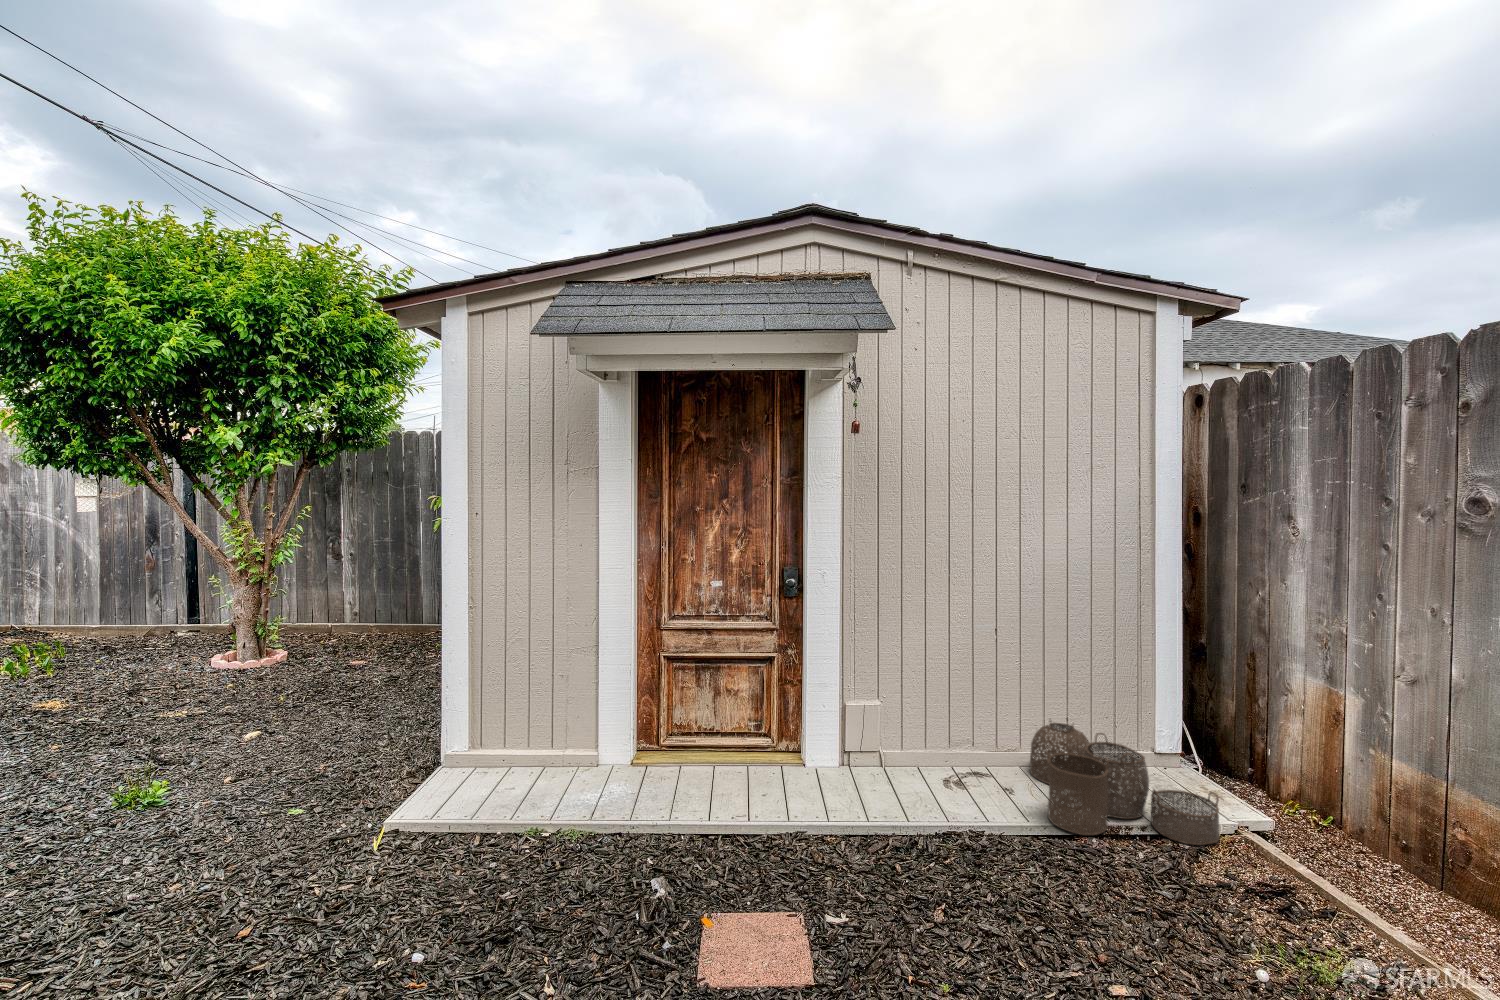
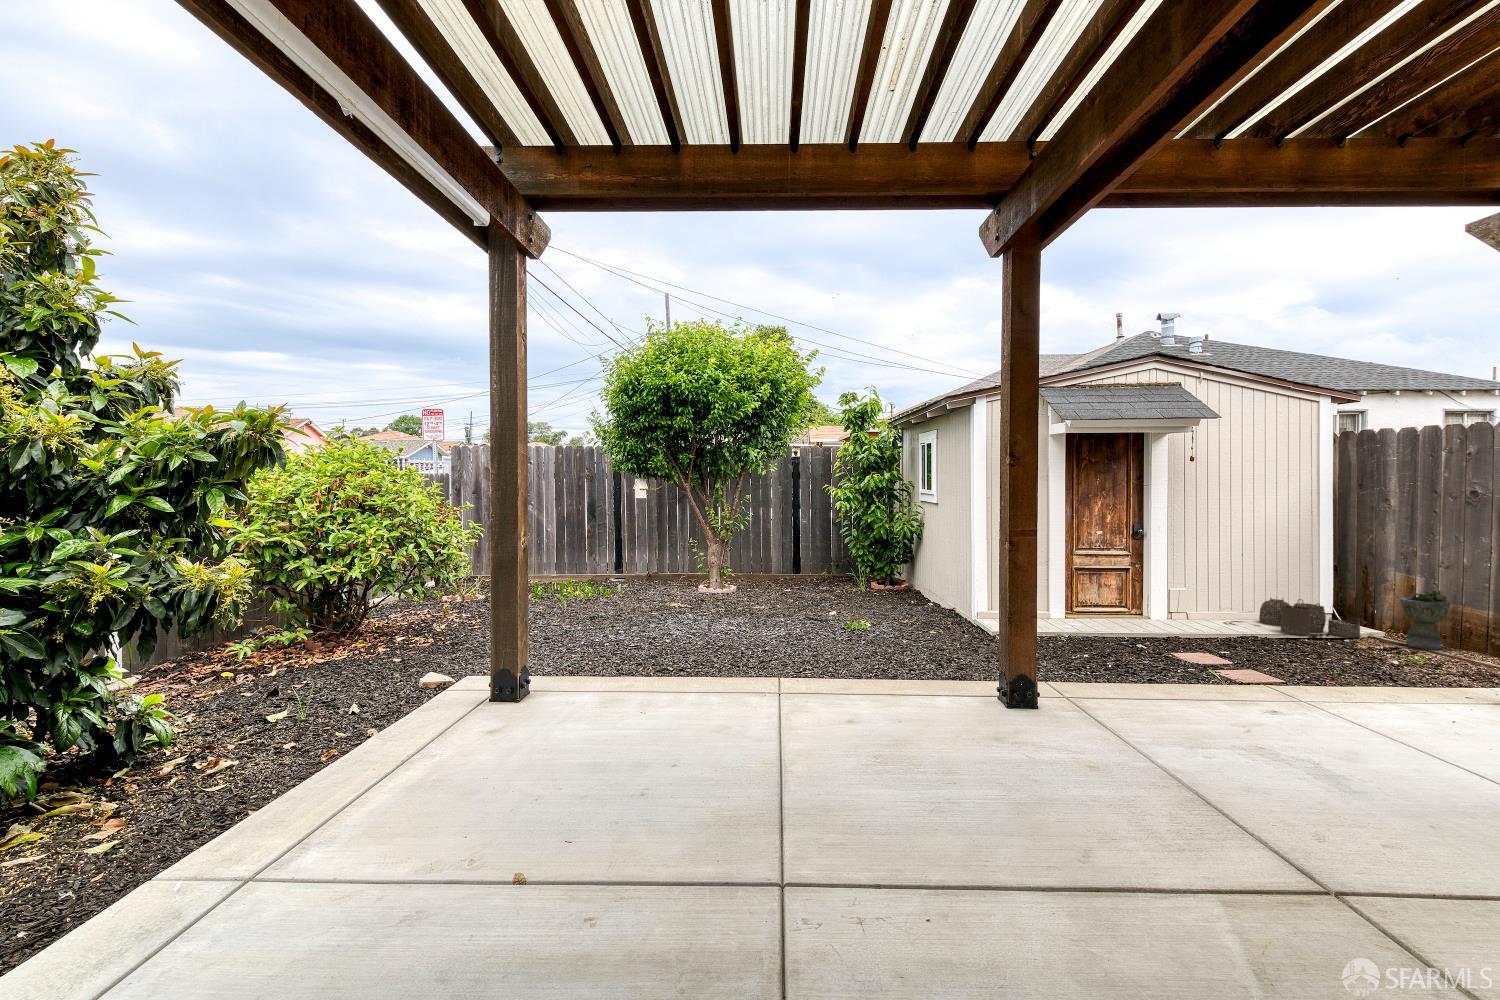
planter: none [1306,754,1436,921] -> present [1400,589,1451,650]

